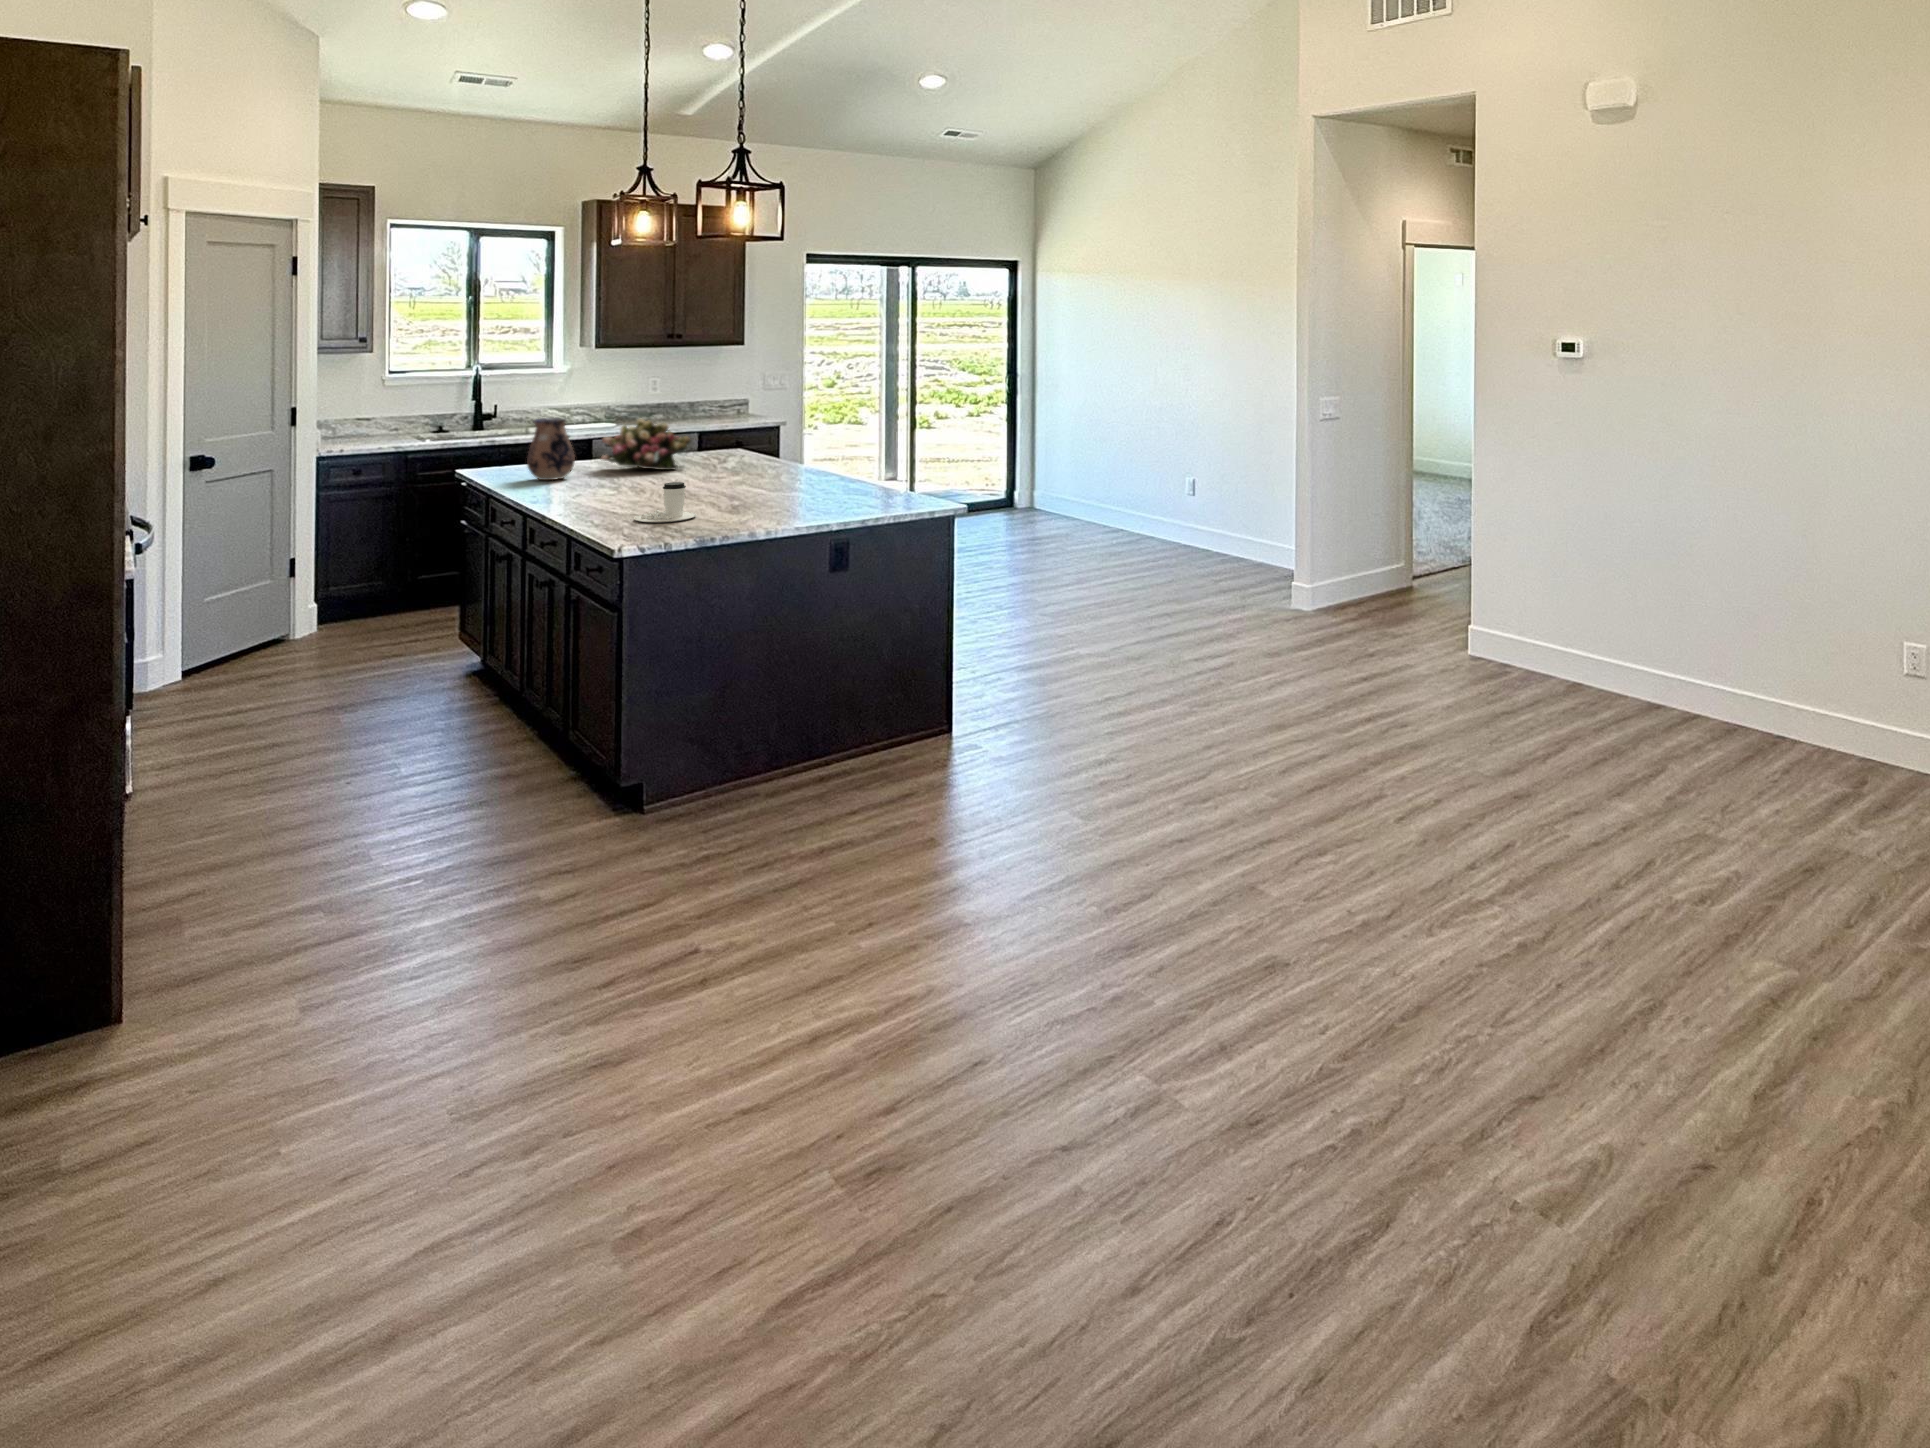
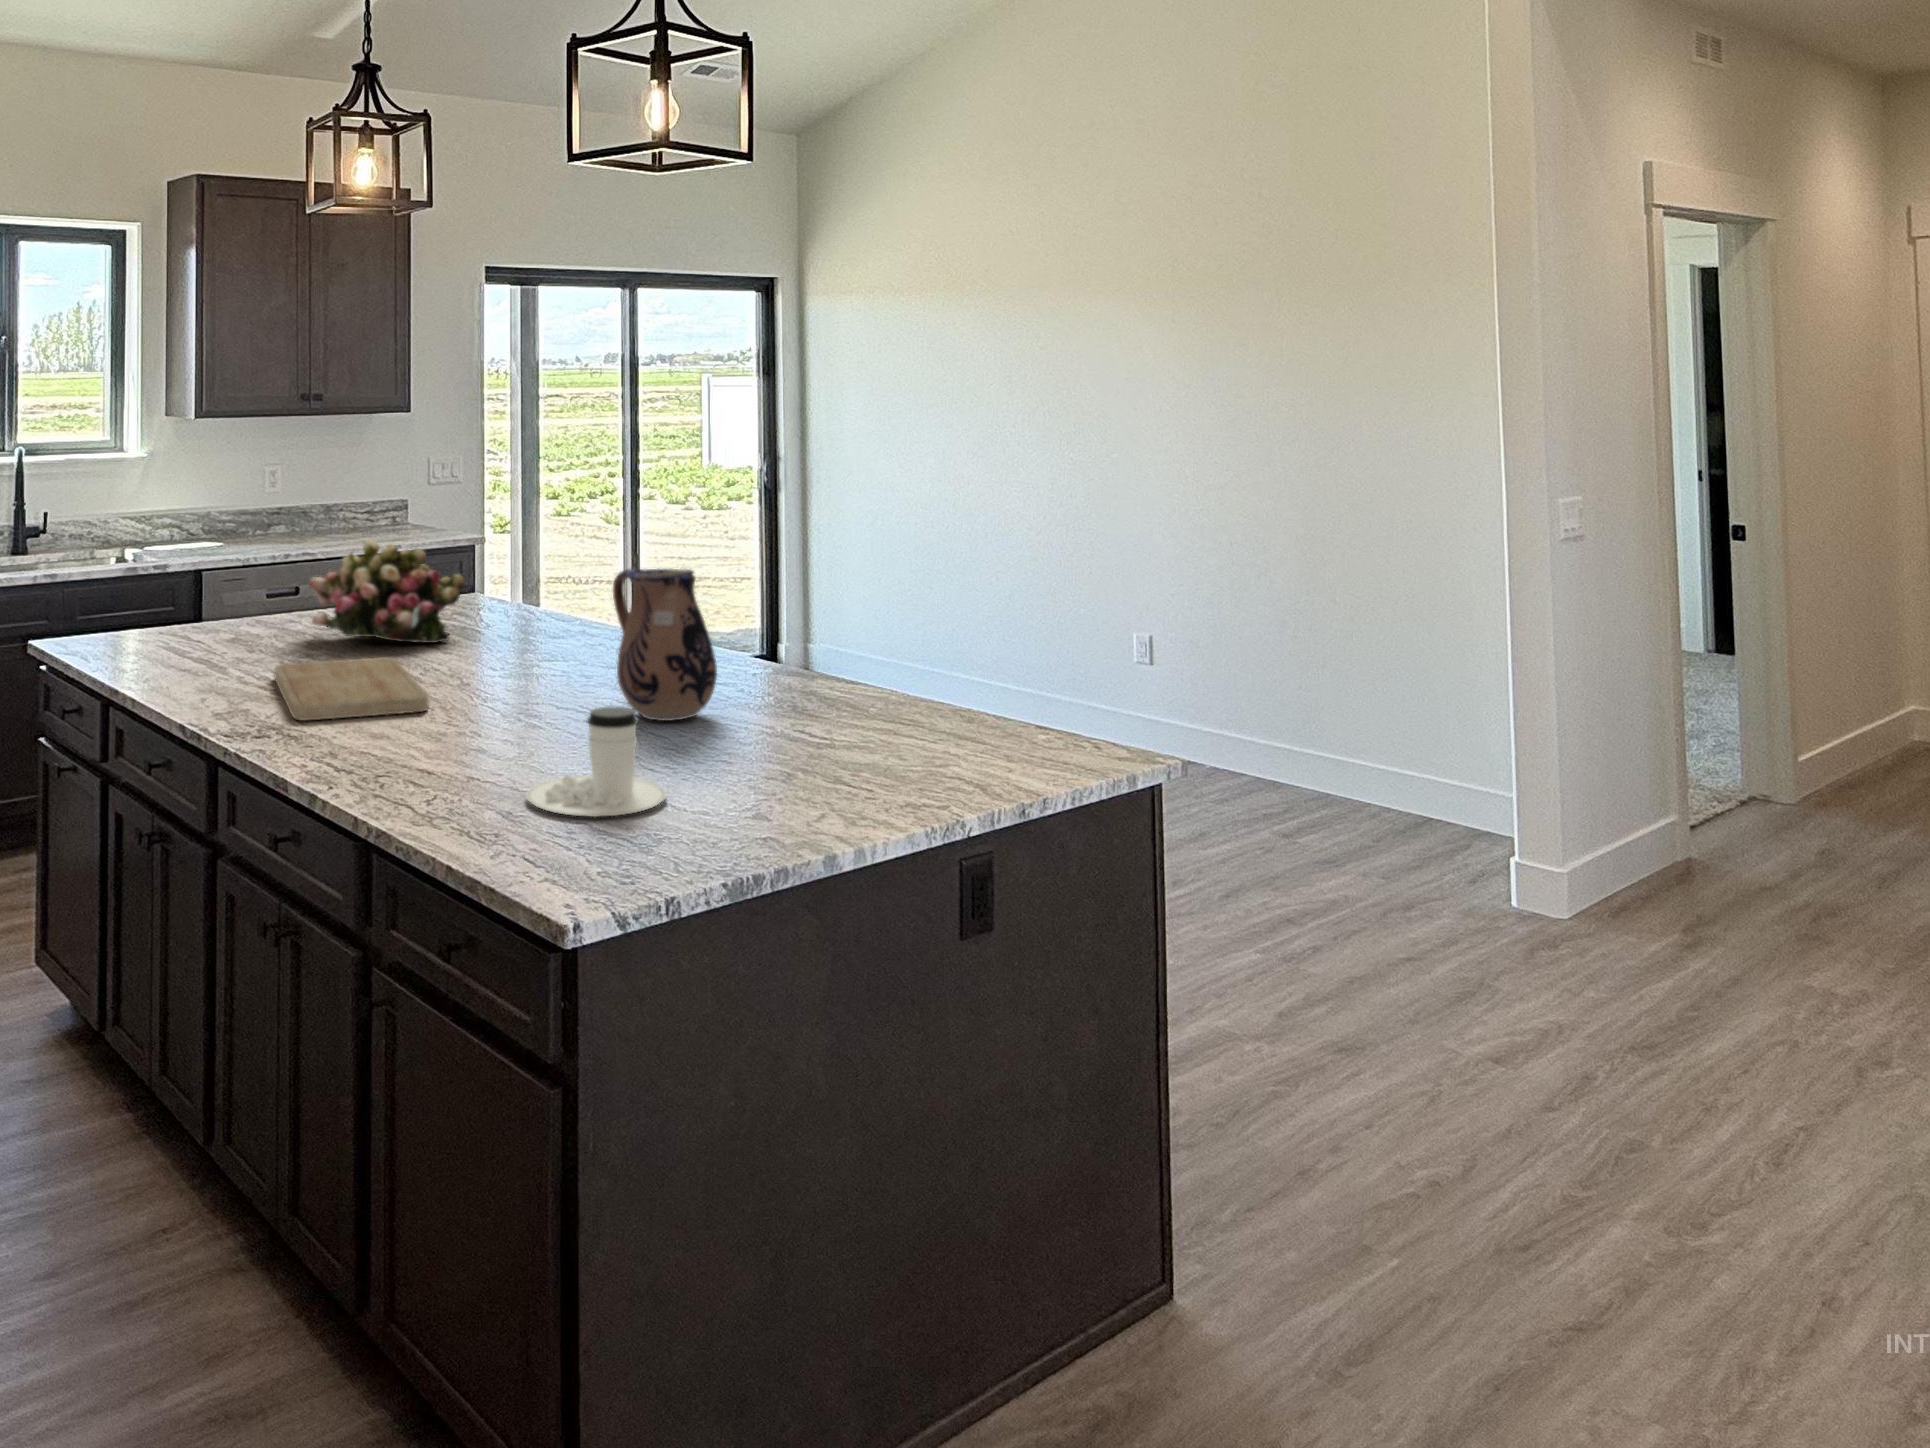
ceramic pitcher: present [527,418,575,480] -> present [613,569,717,721]
cutting board: none [562,474,634,497] -> present [274,657,429,720]

